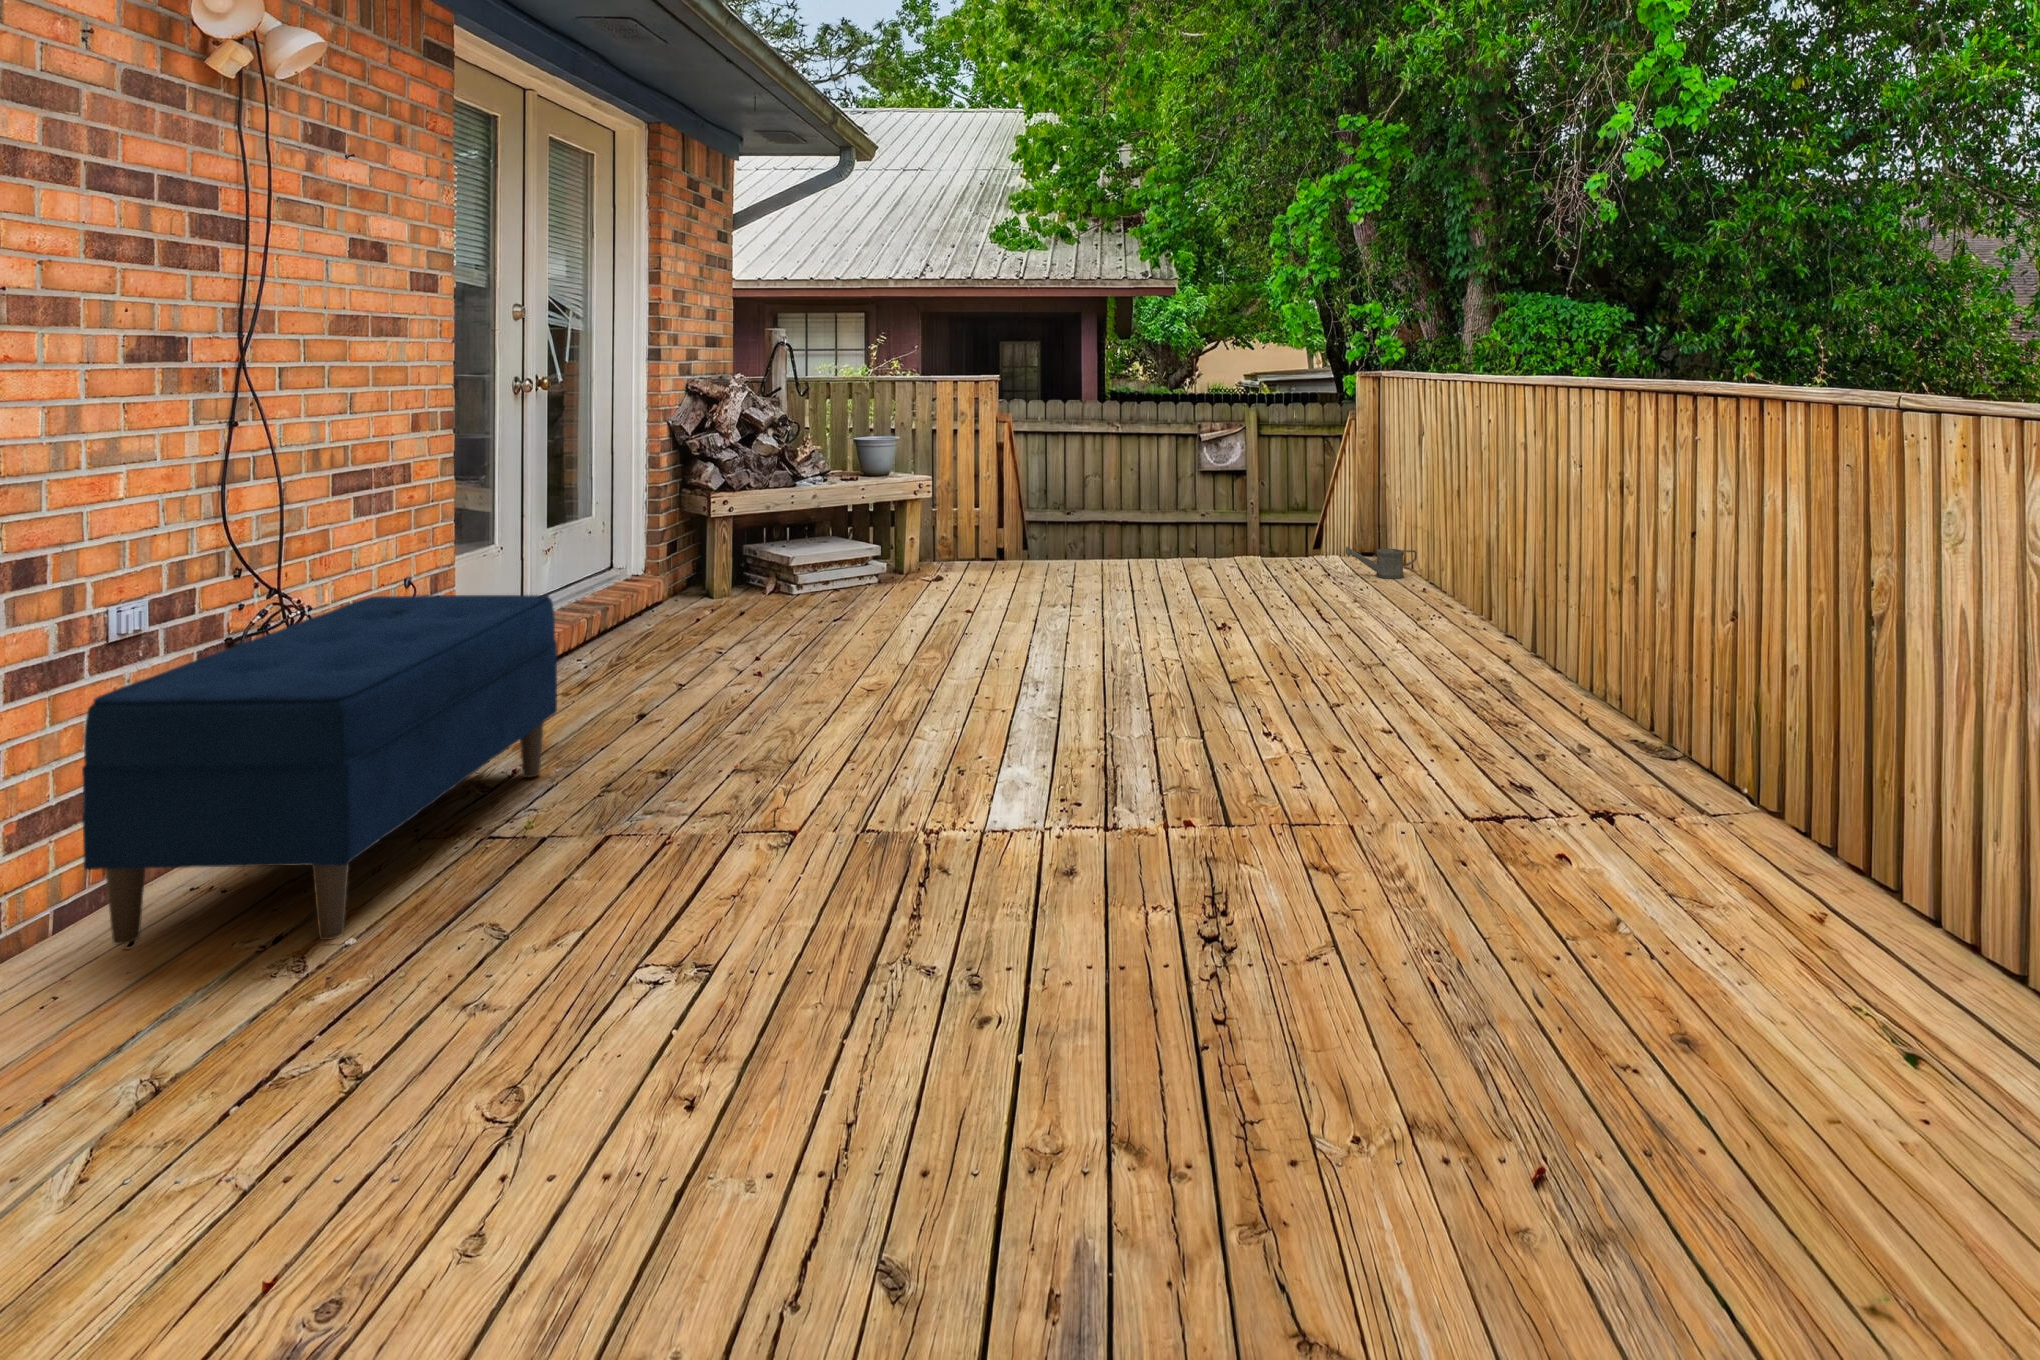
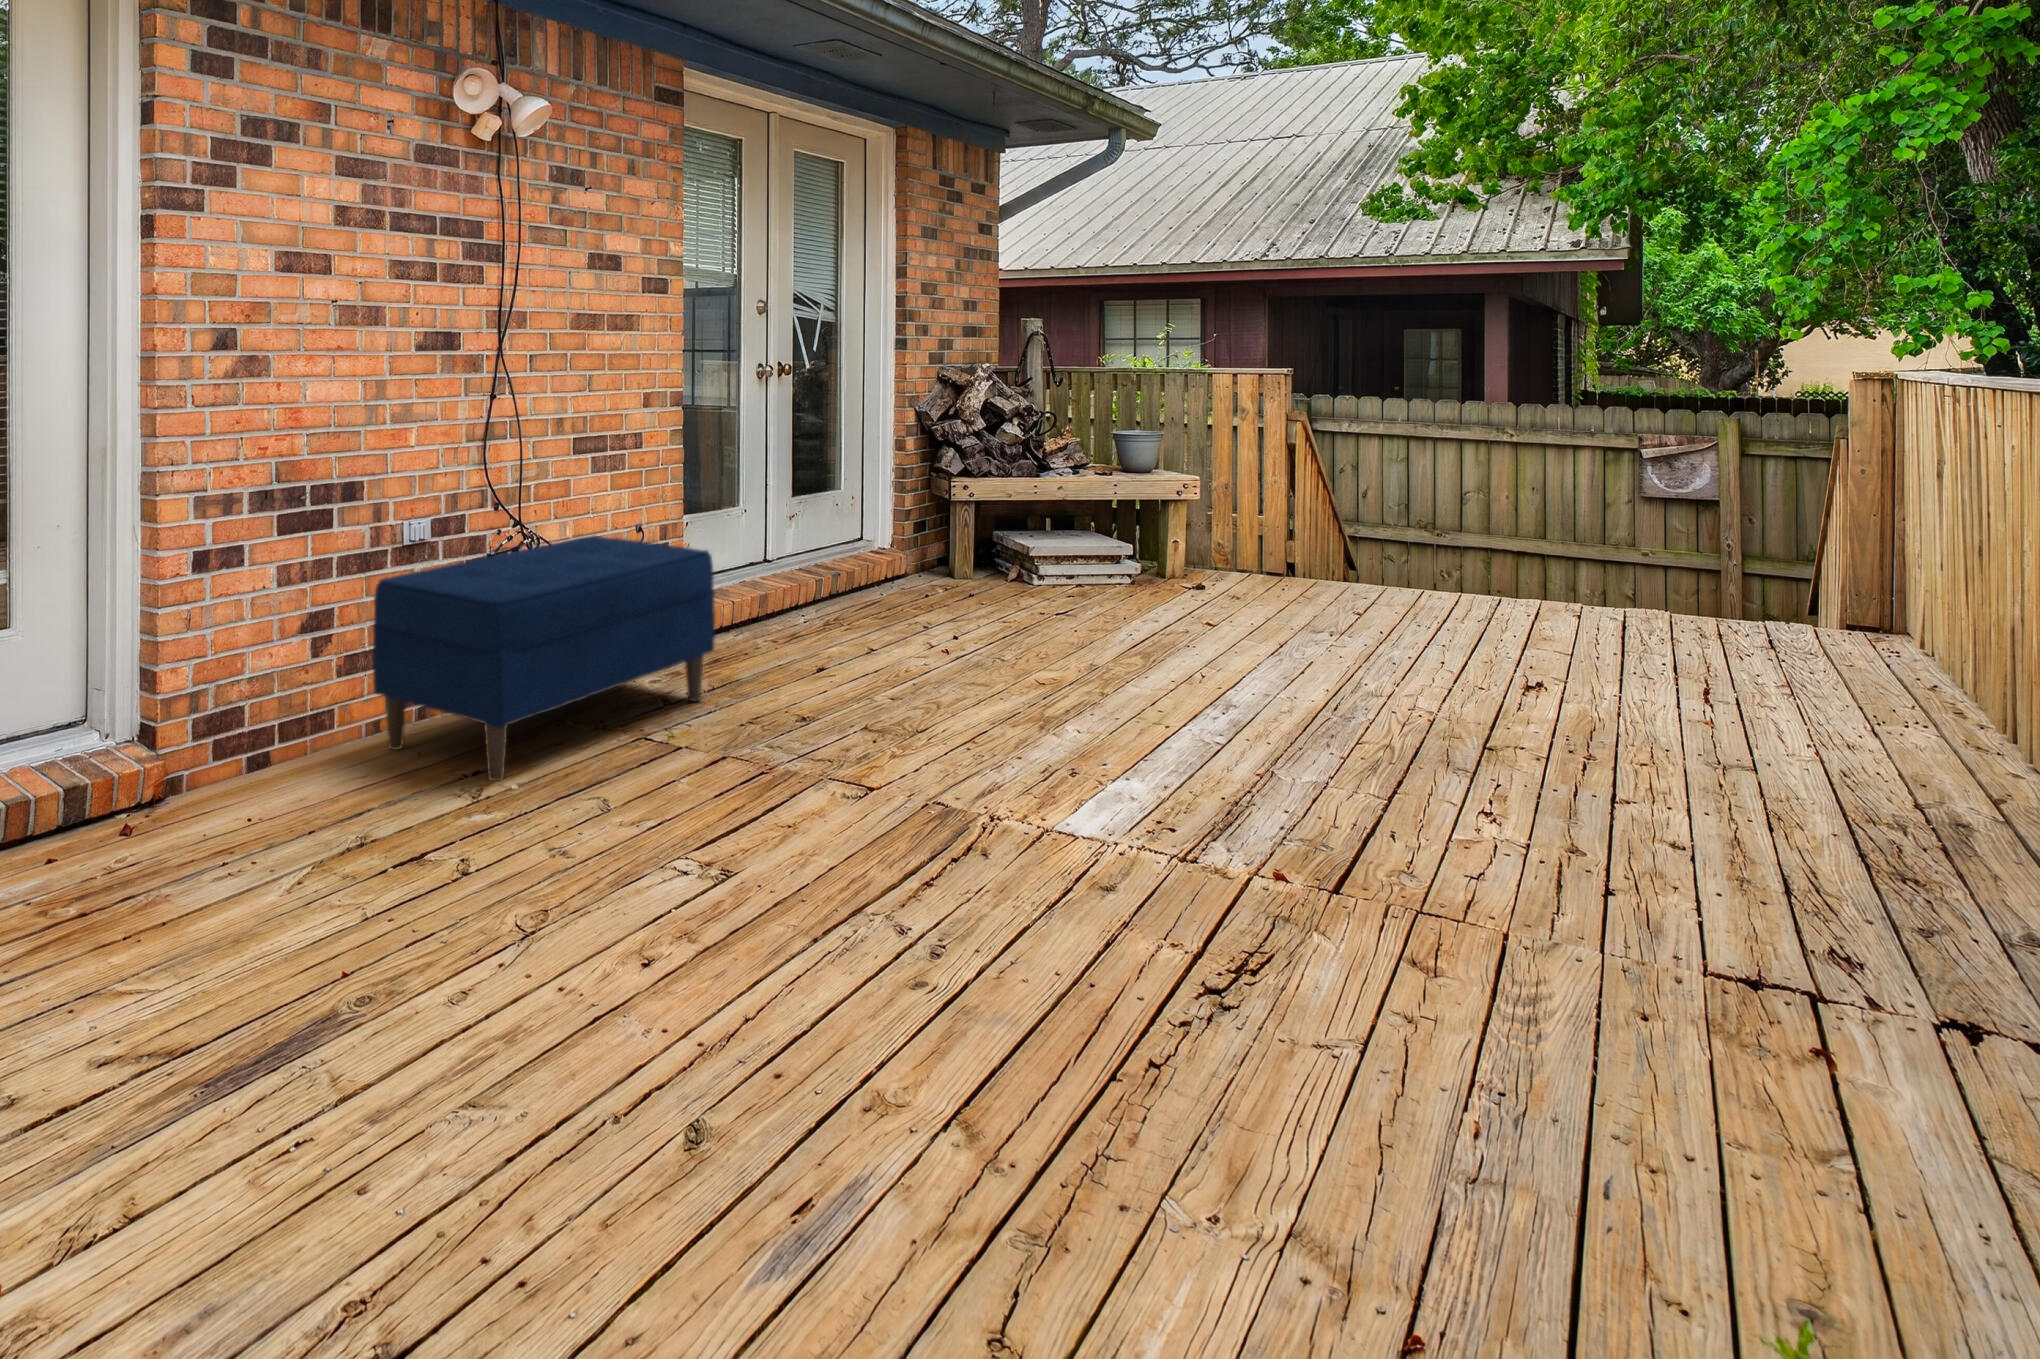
watering can: present [1346,547,1417,579] -> none [1842,628,1998,689]

